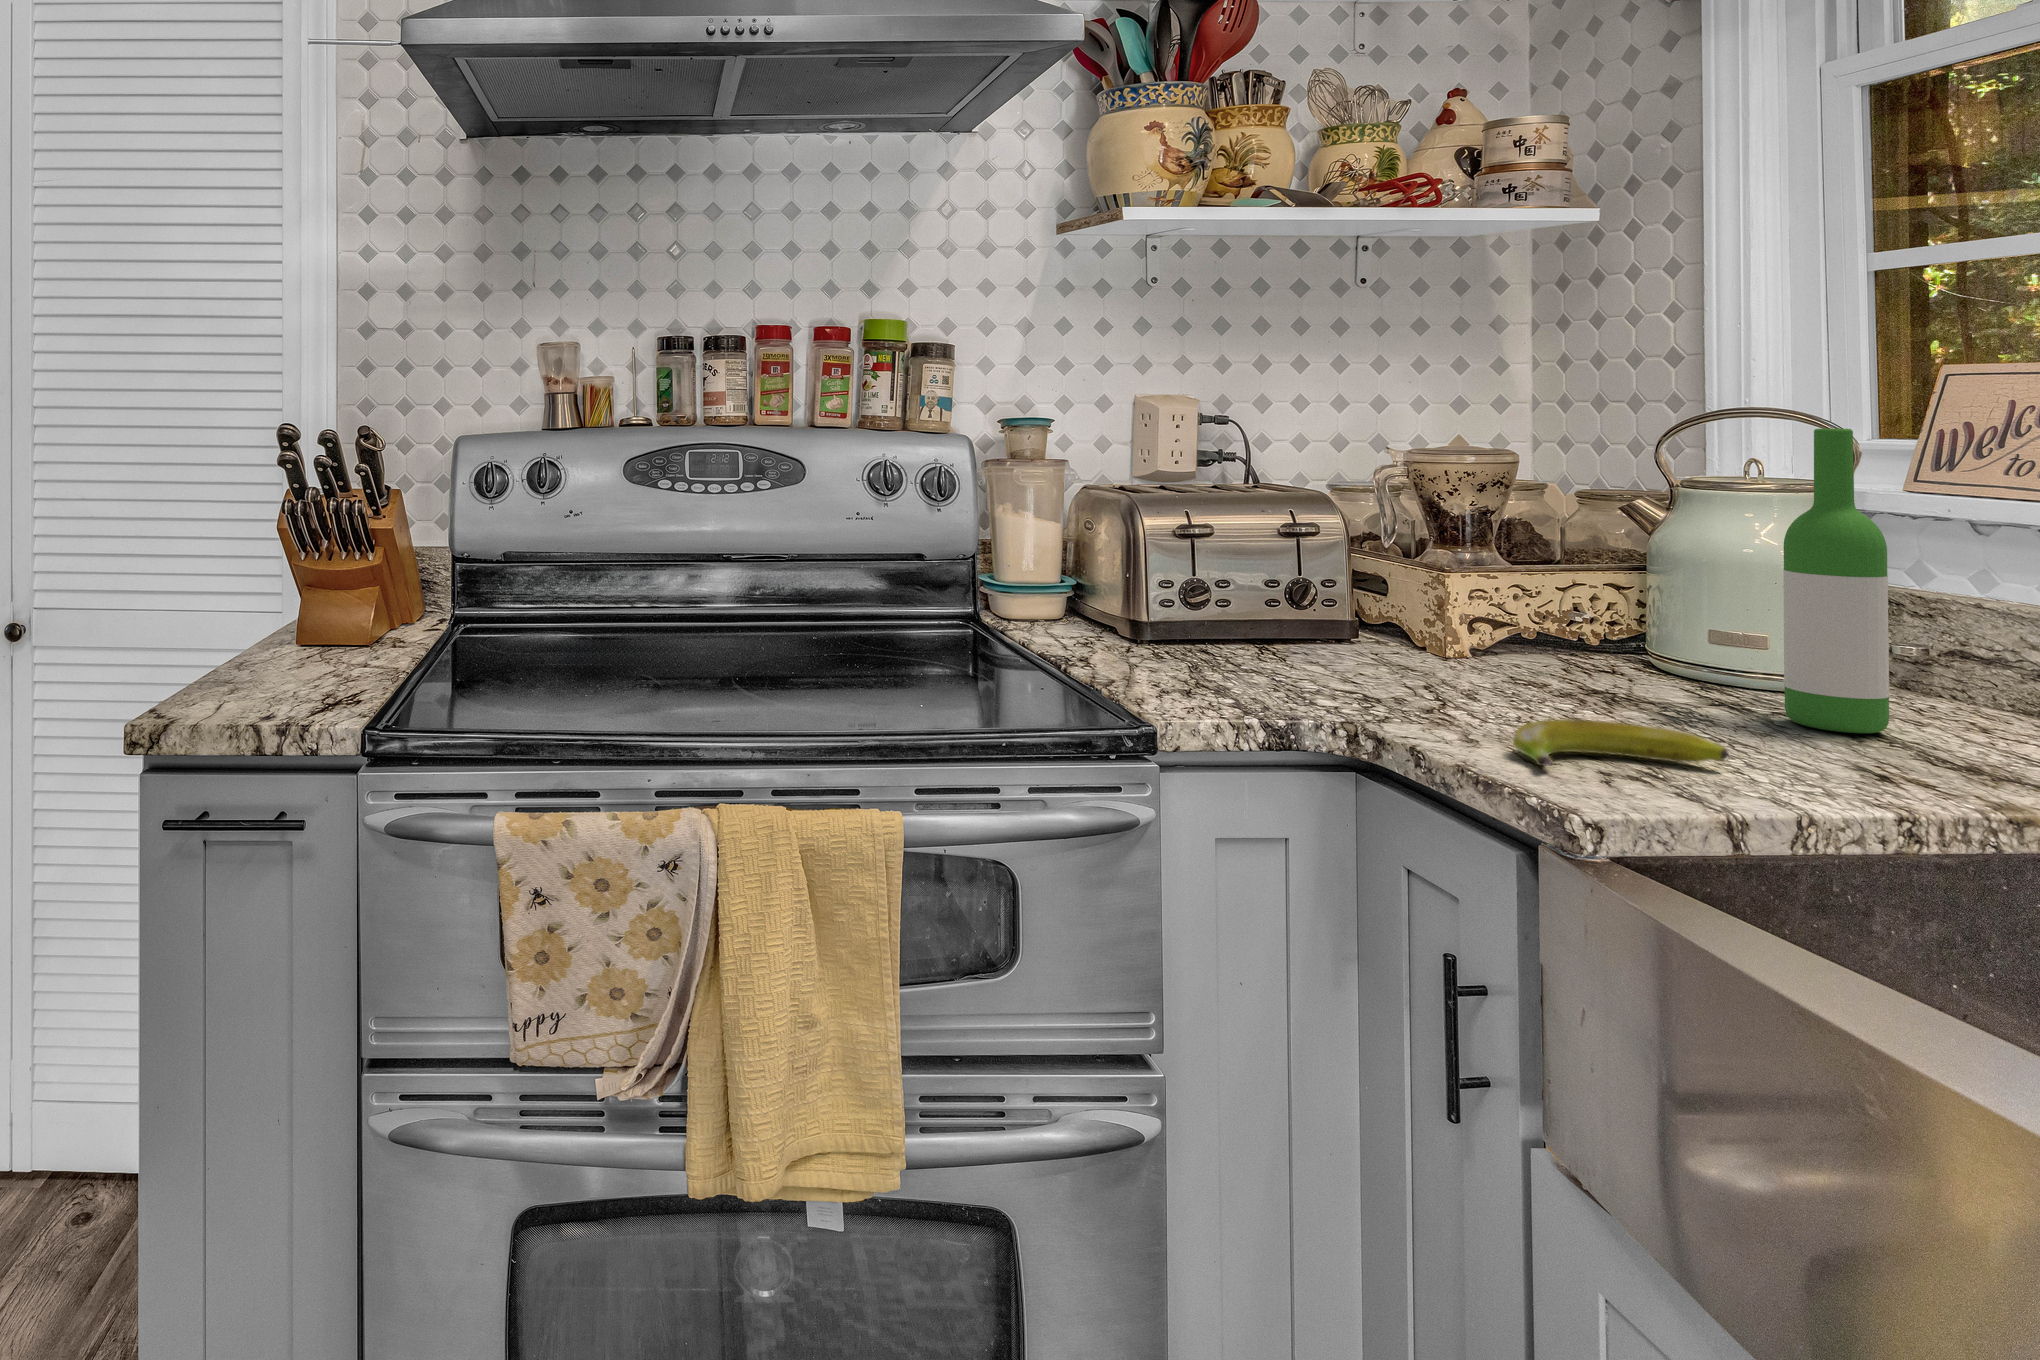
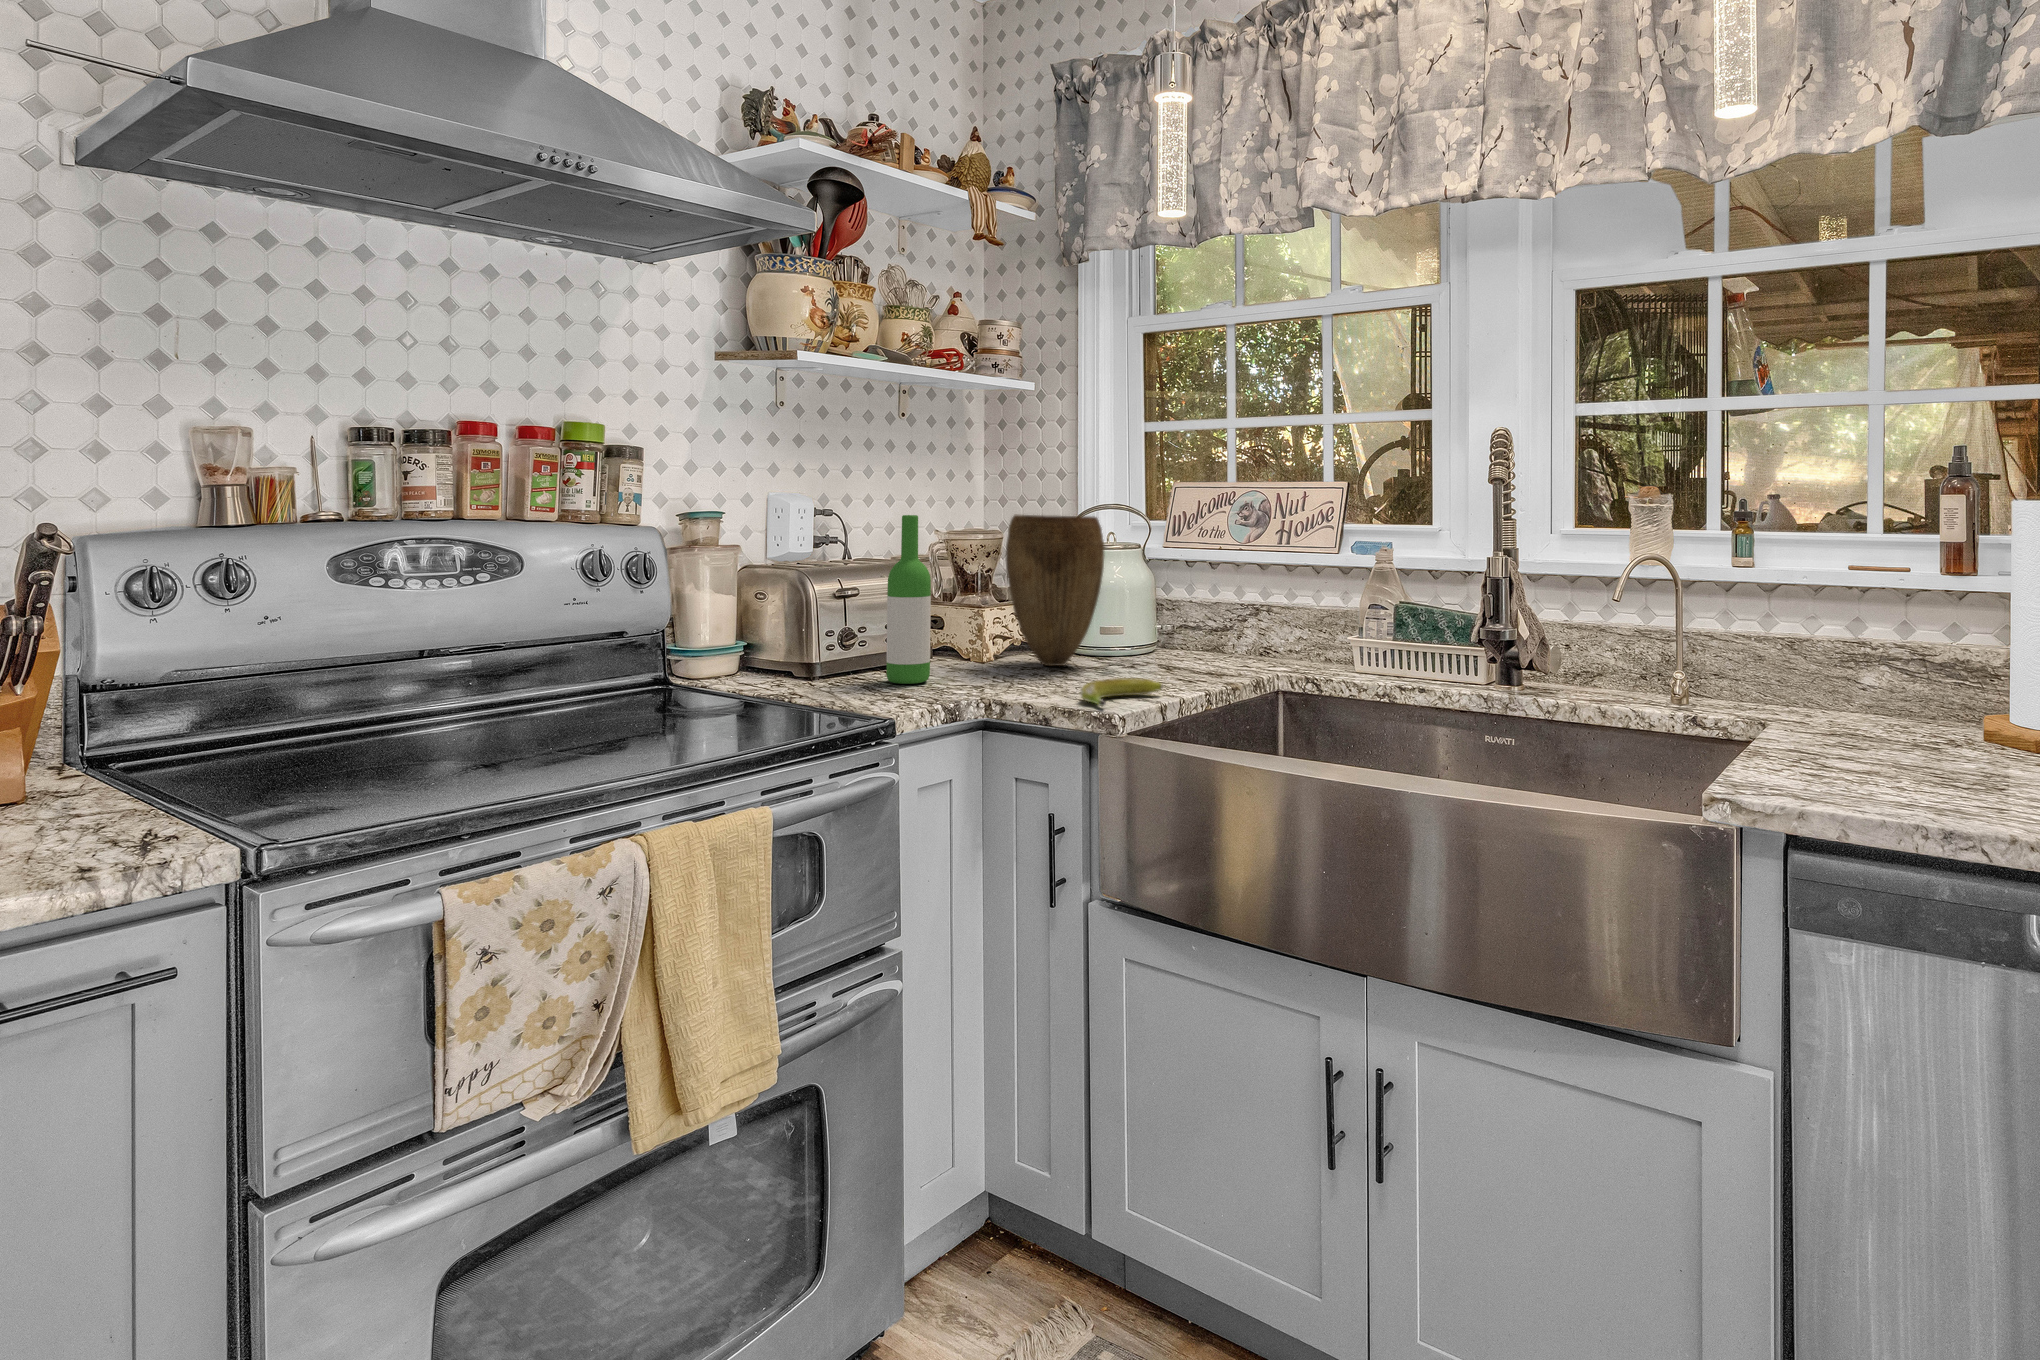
vase: none [1461,423,1669,687] -> present [1006,514,1104,666]
wine bottle: present [1783,429,1889,733] -> present [886,515,931,684]

